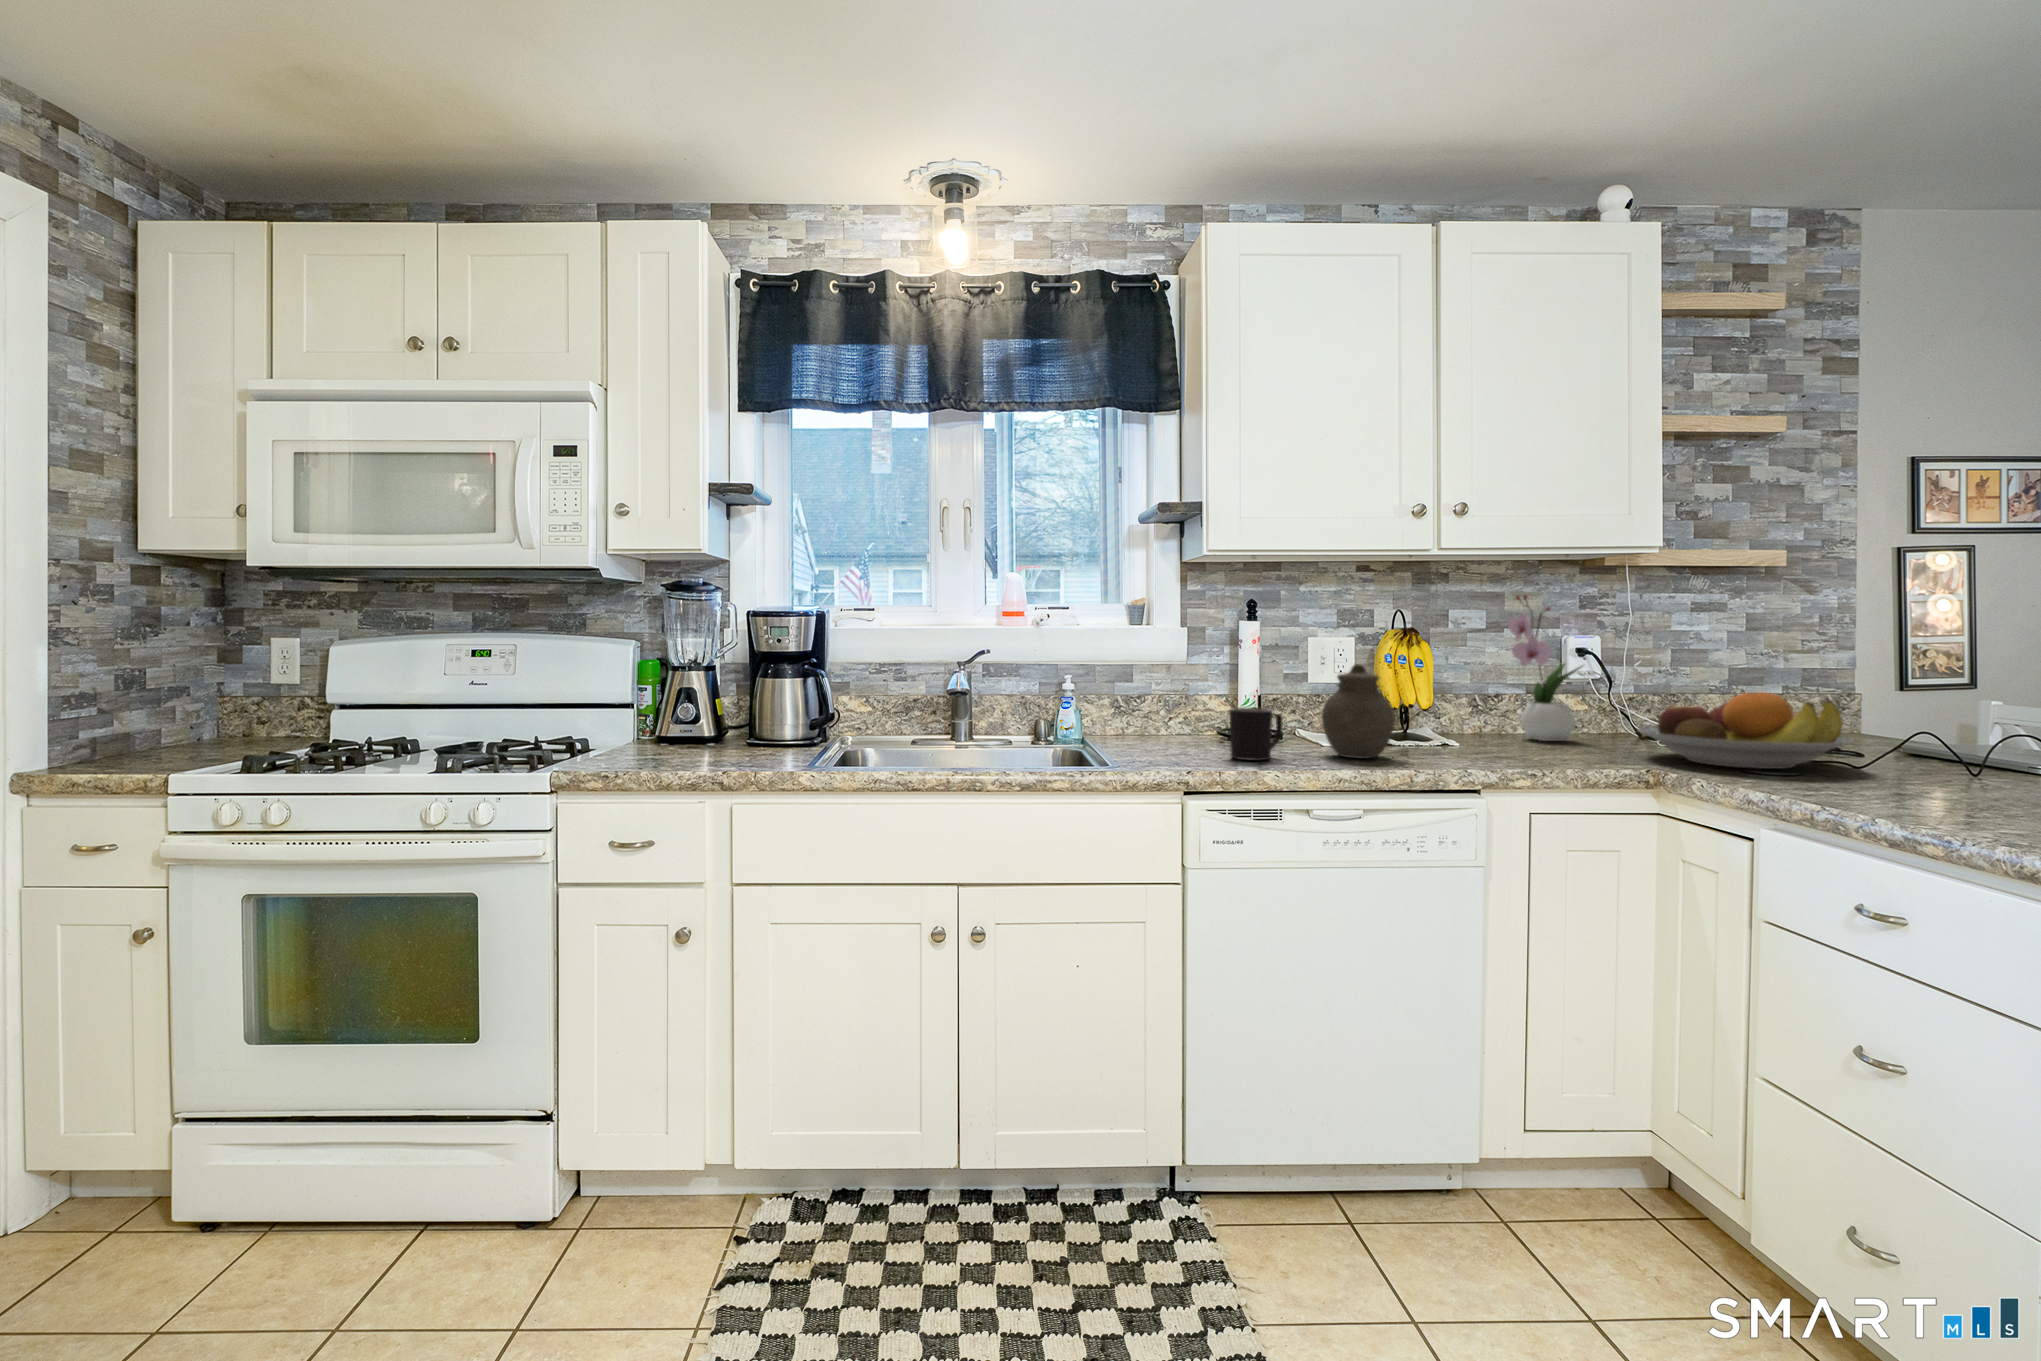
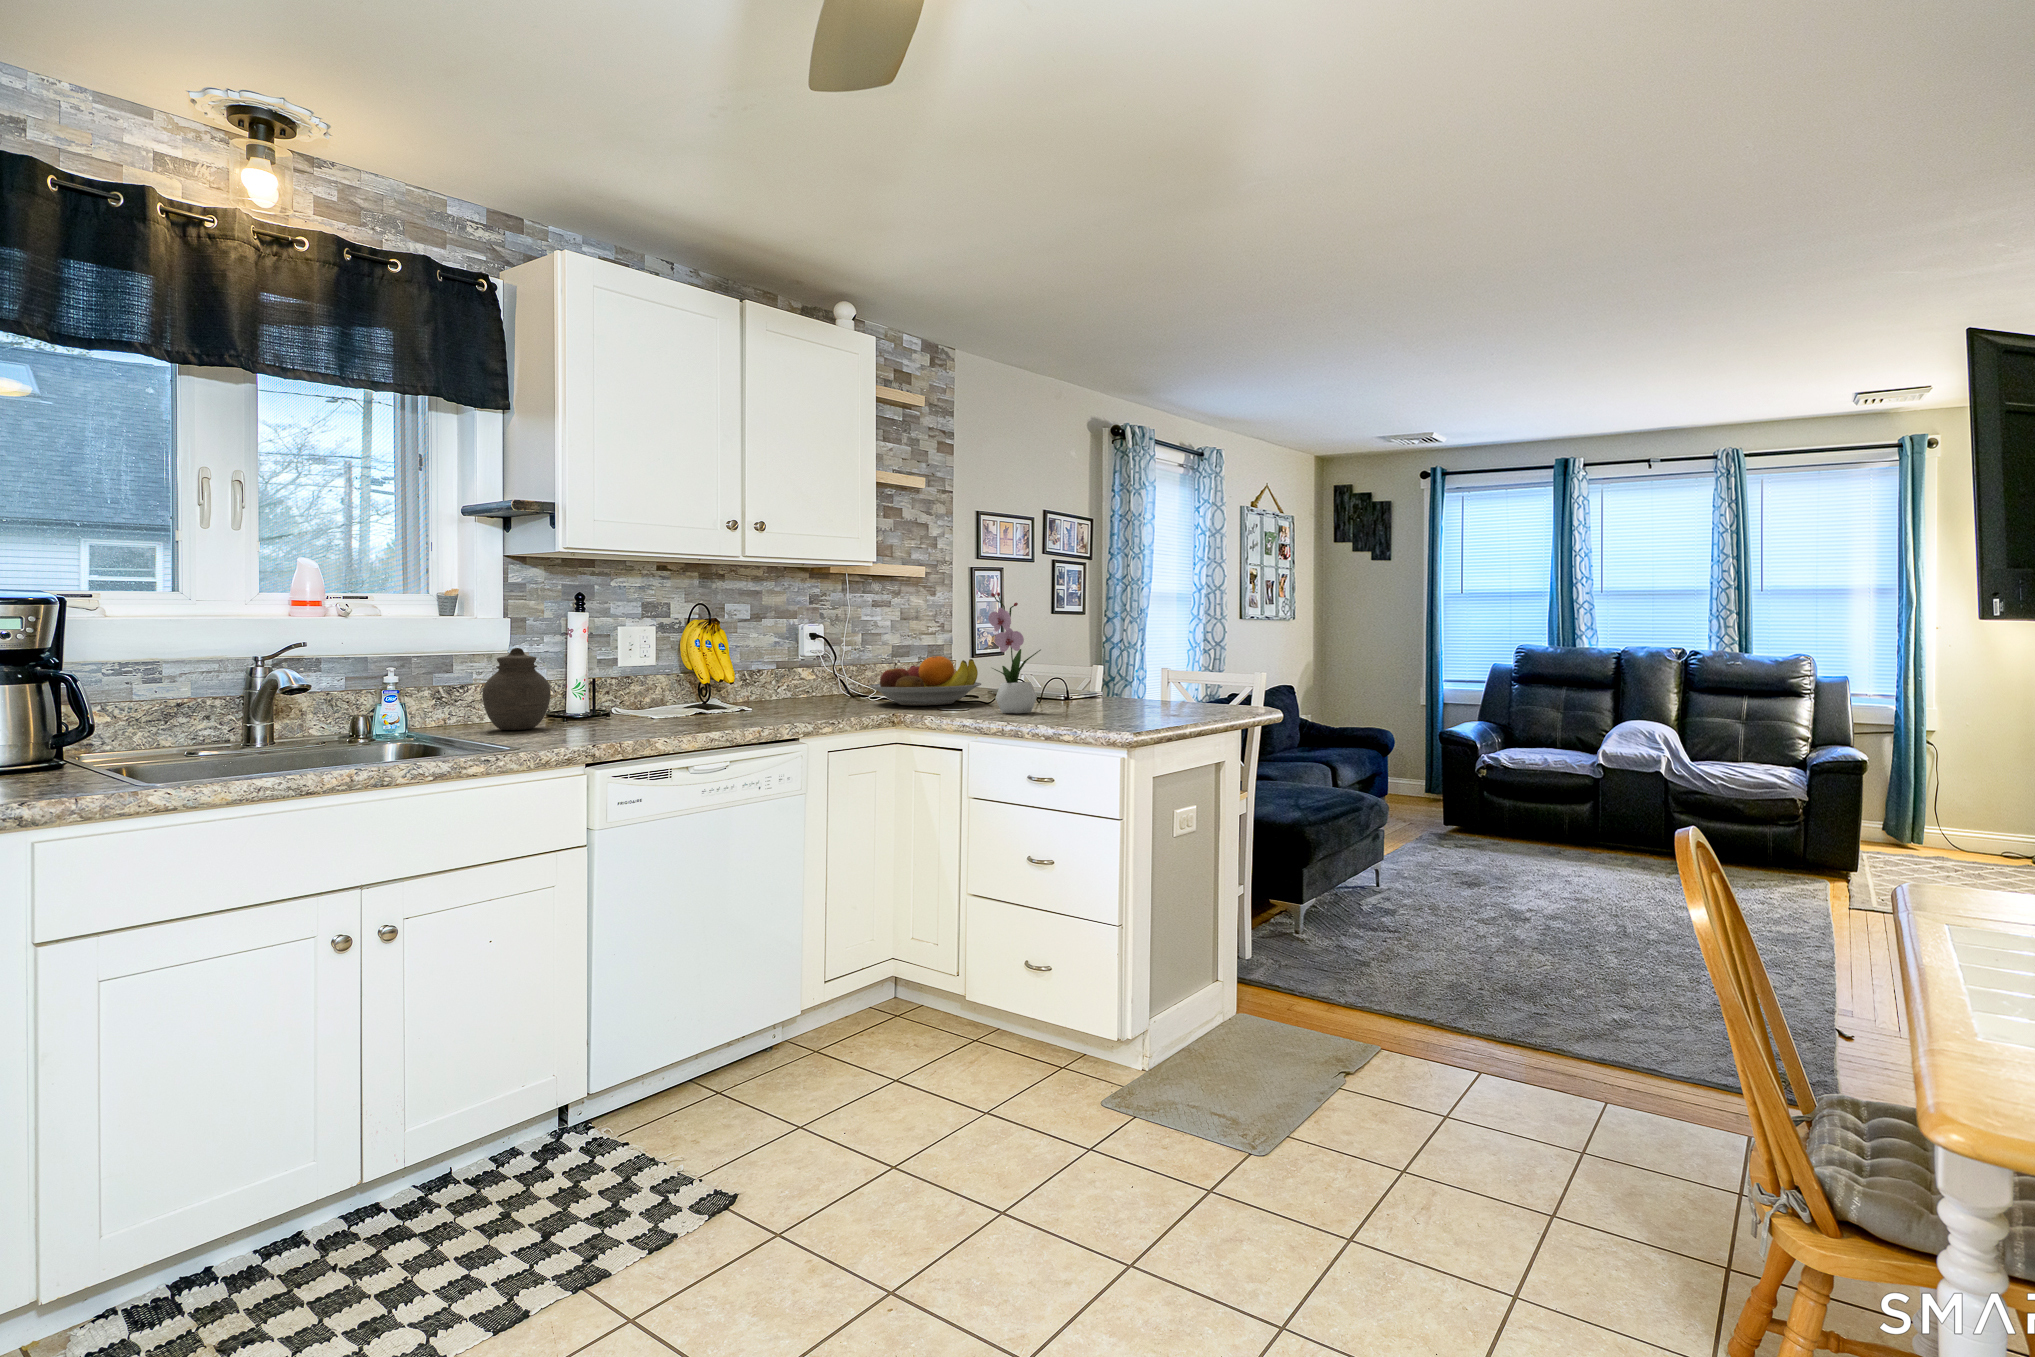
flower arrangement: present [1508,595,1582,741] -> present [988,592,1041,713]
jar: present [1322,664,1395,758] -> present [482,648,551,730]
mug: present [1230,708,1282,761] -> none [600,686,643,732]

